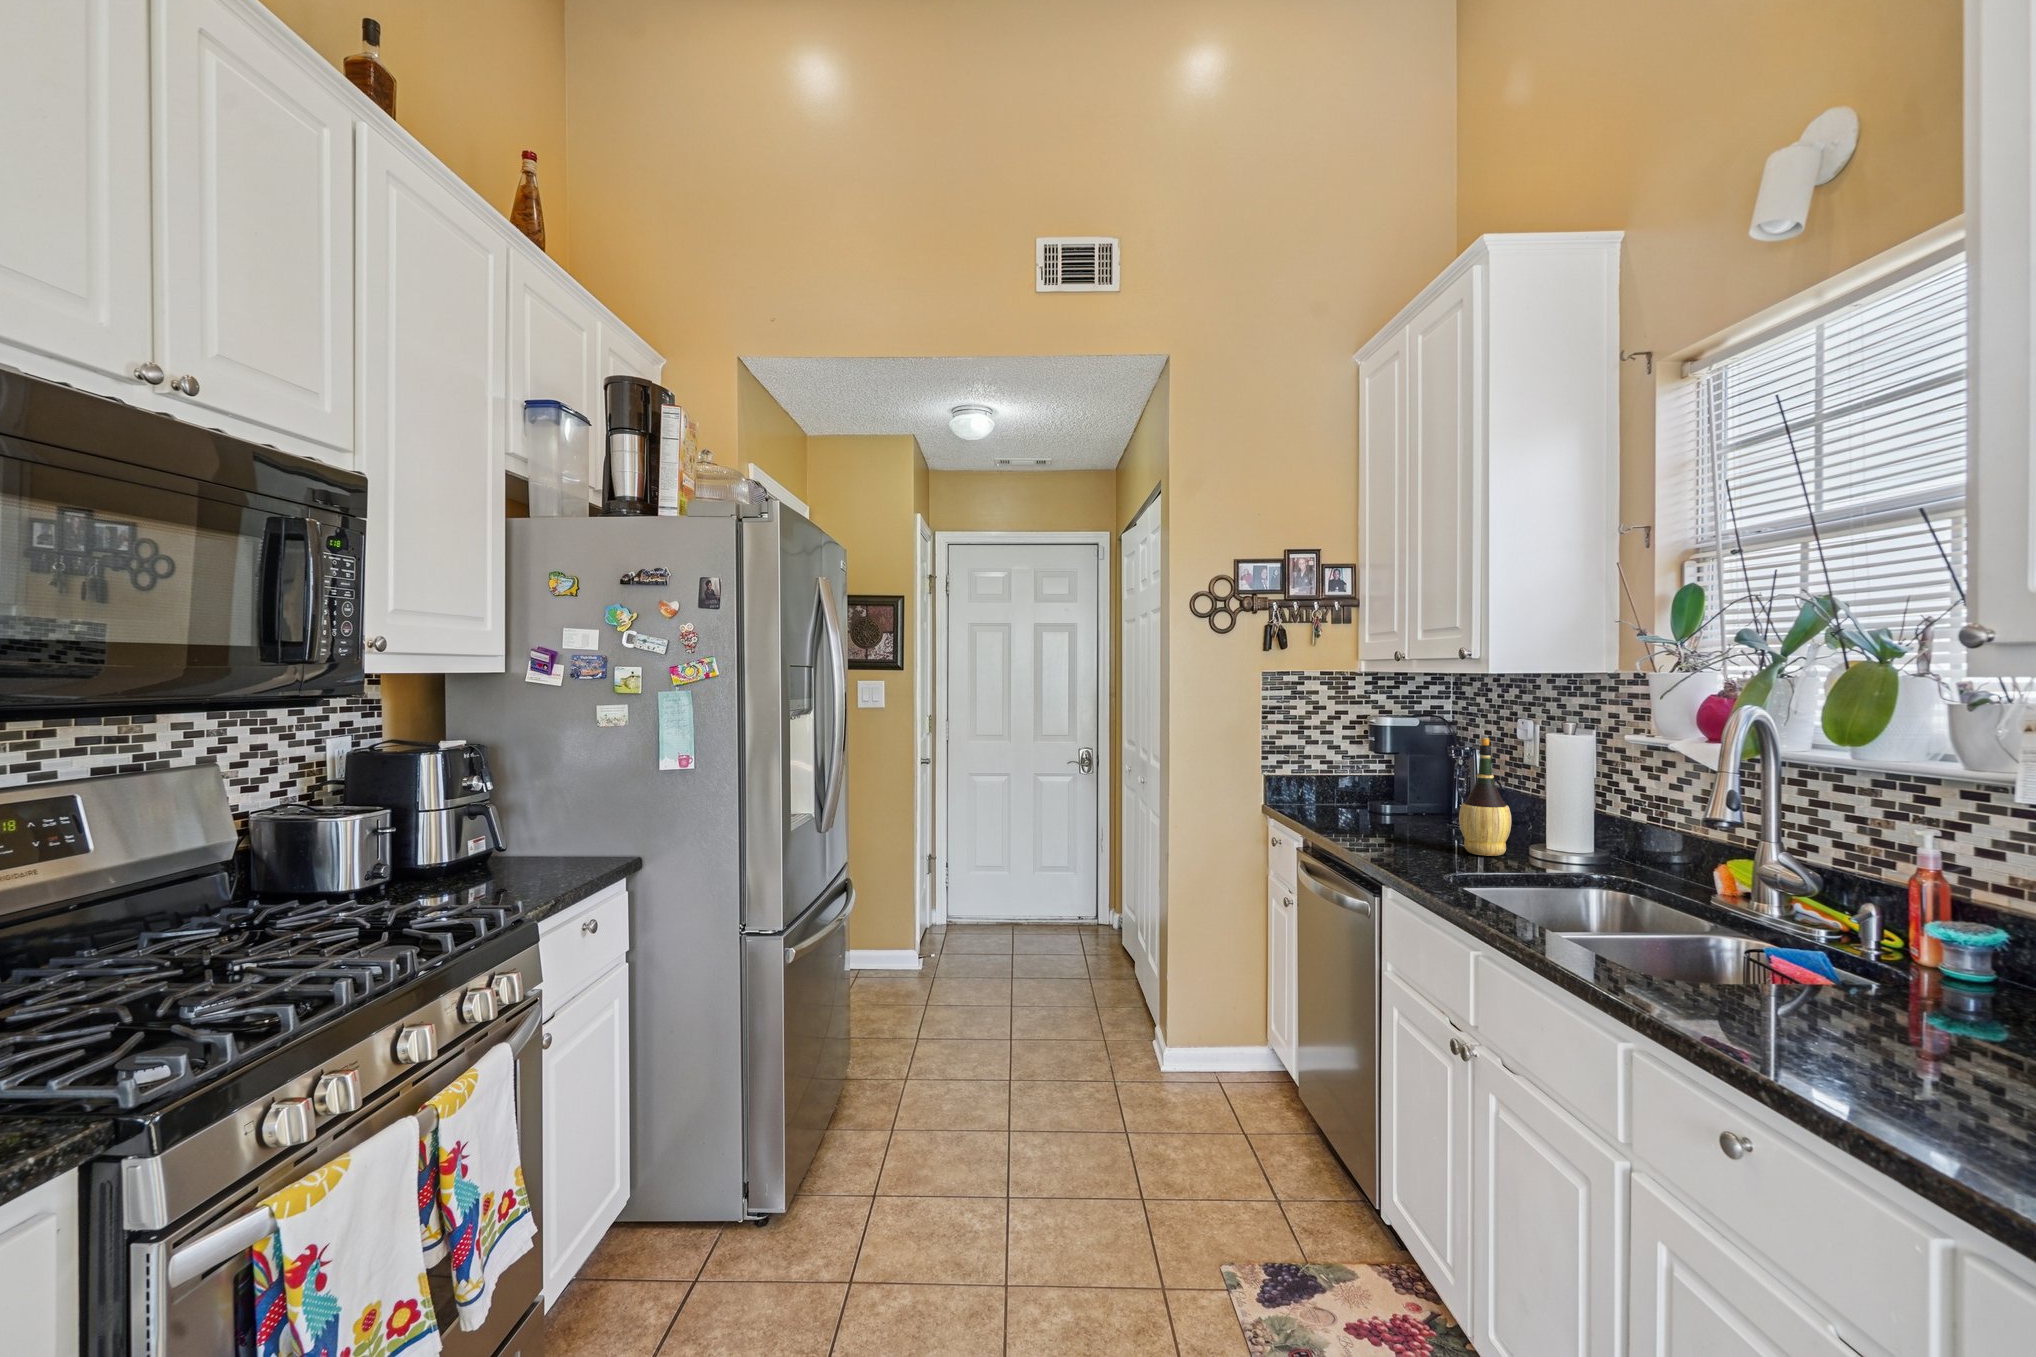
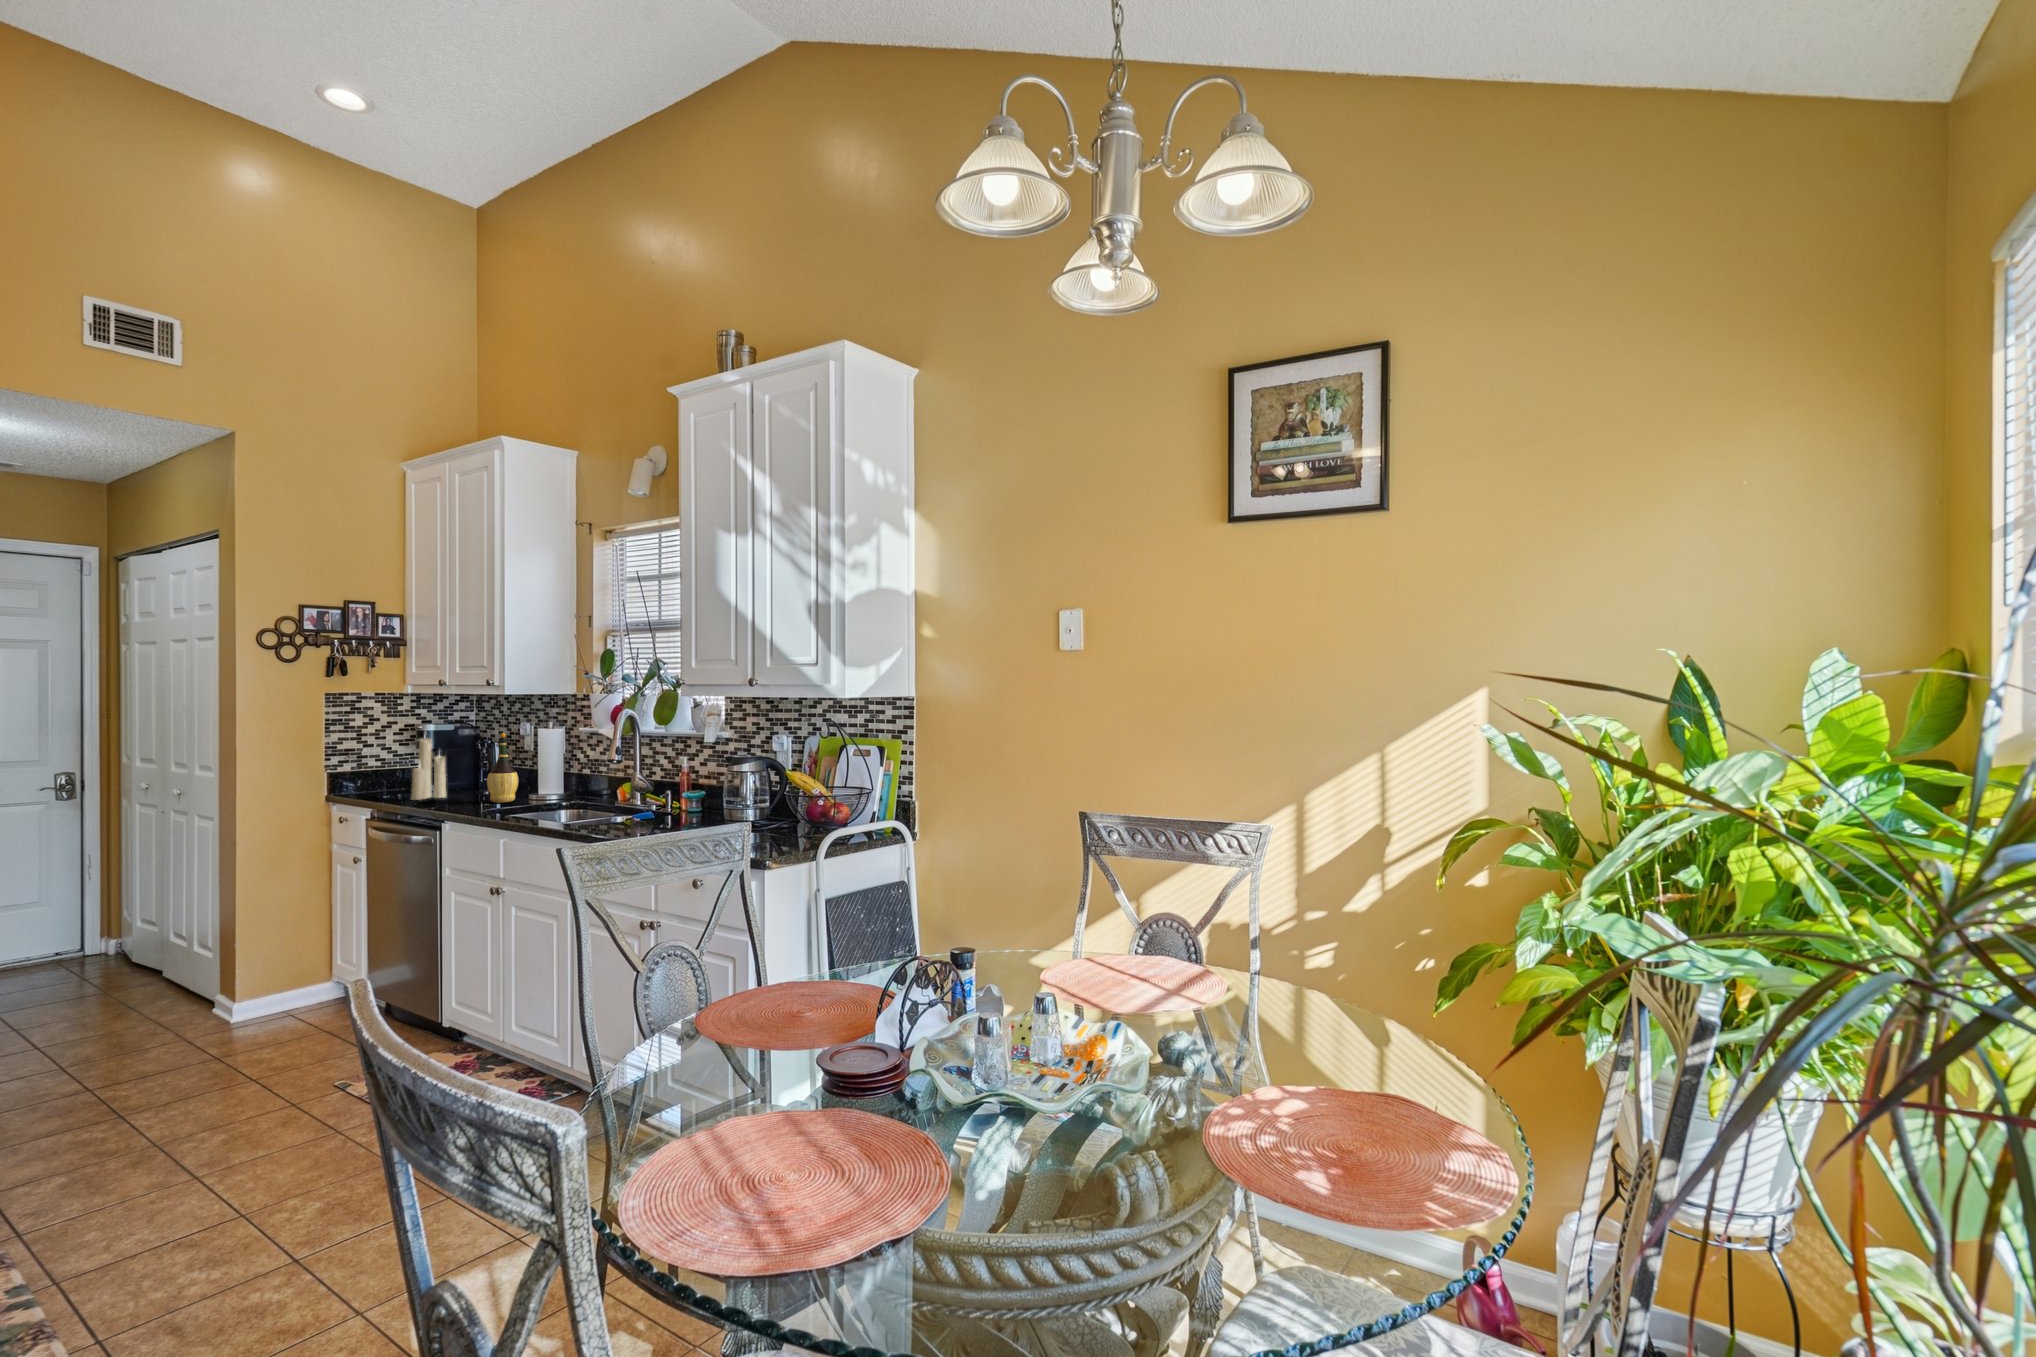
candle: none [1352,720,1404,830] -> present [410,738,446,800]

